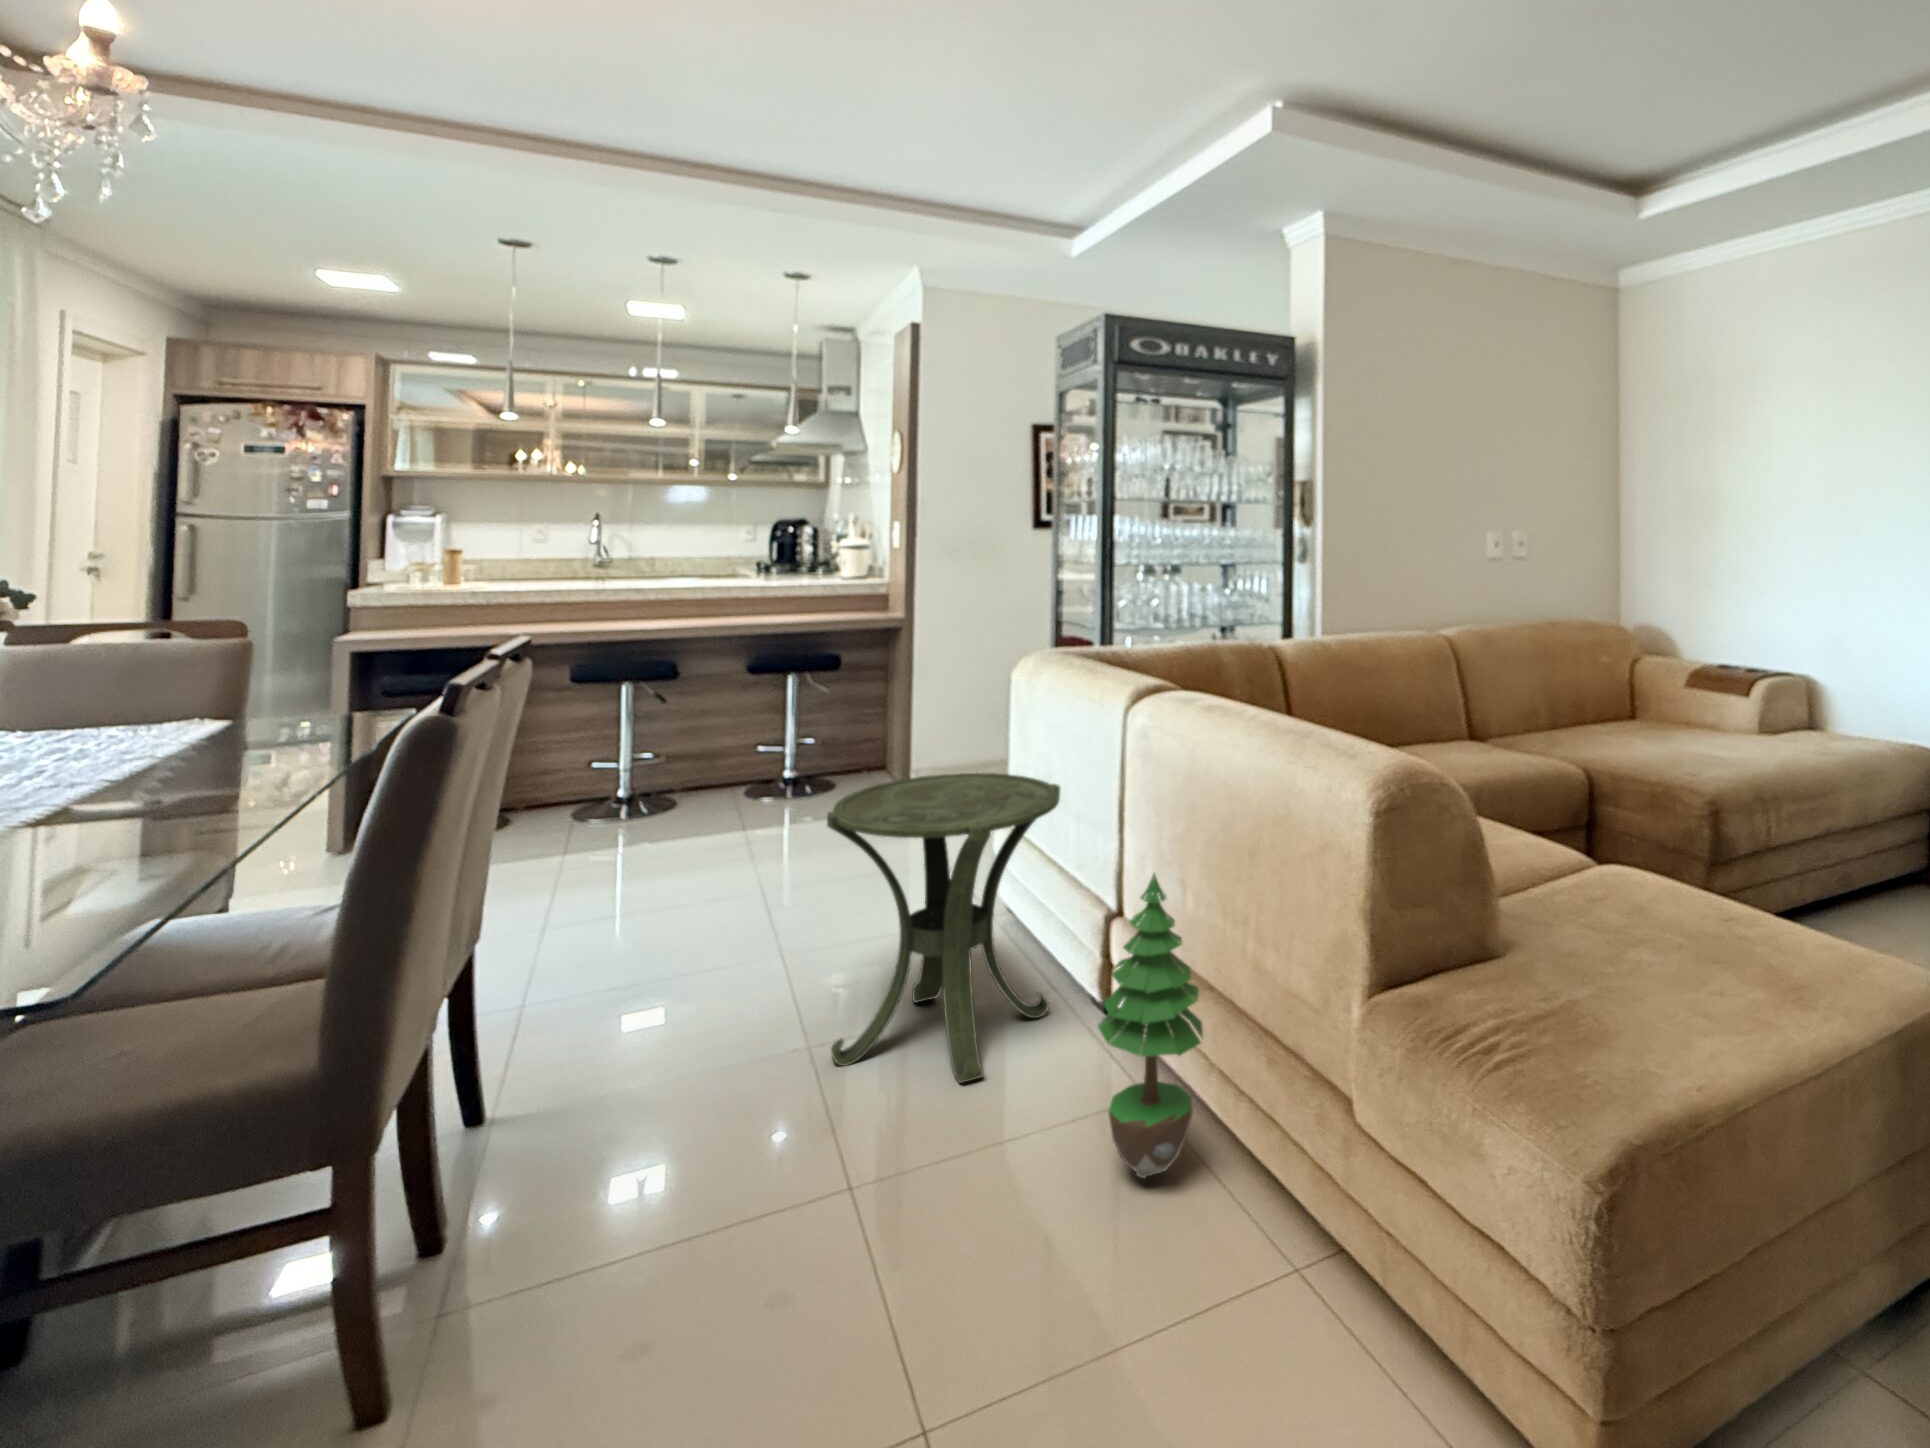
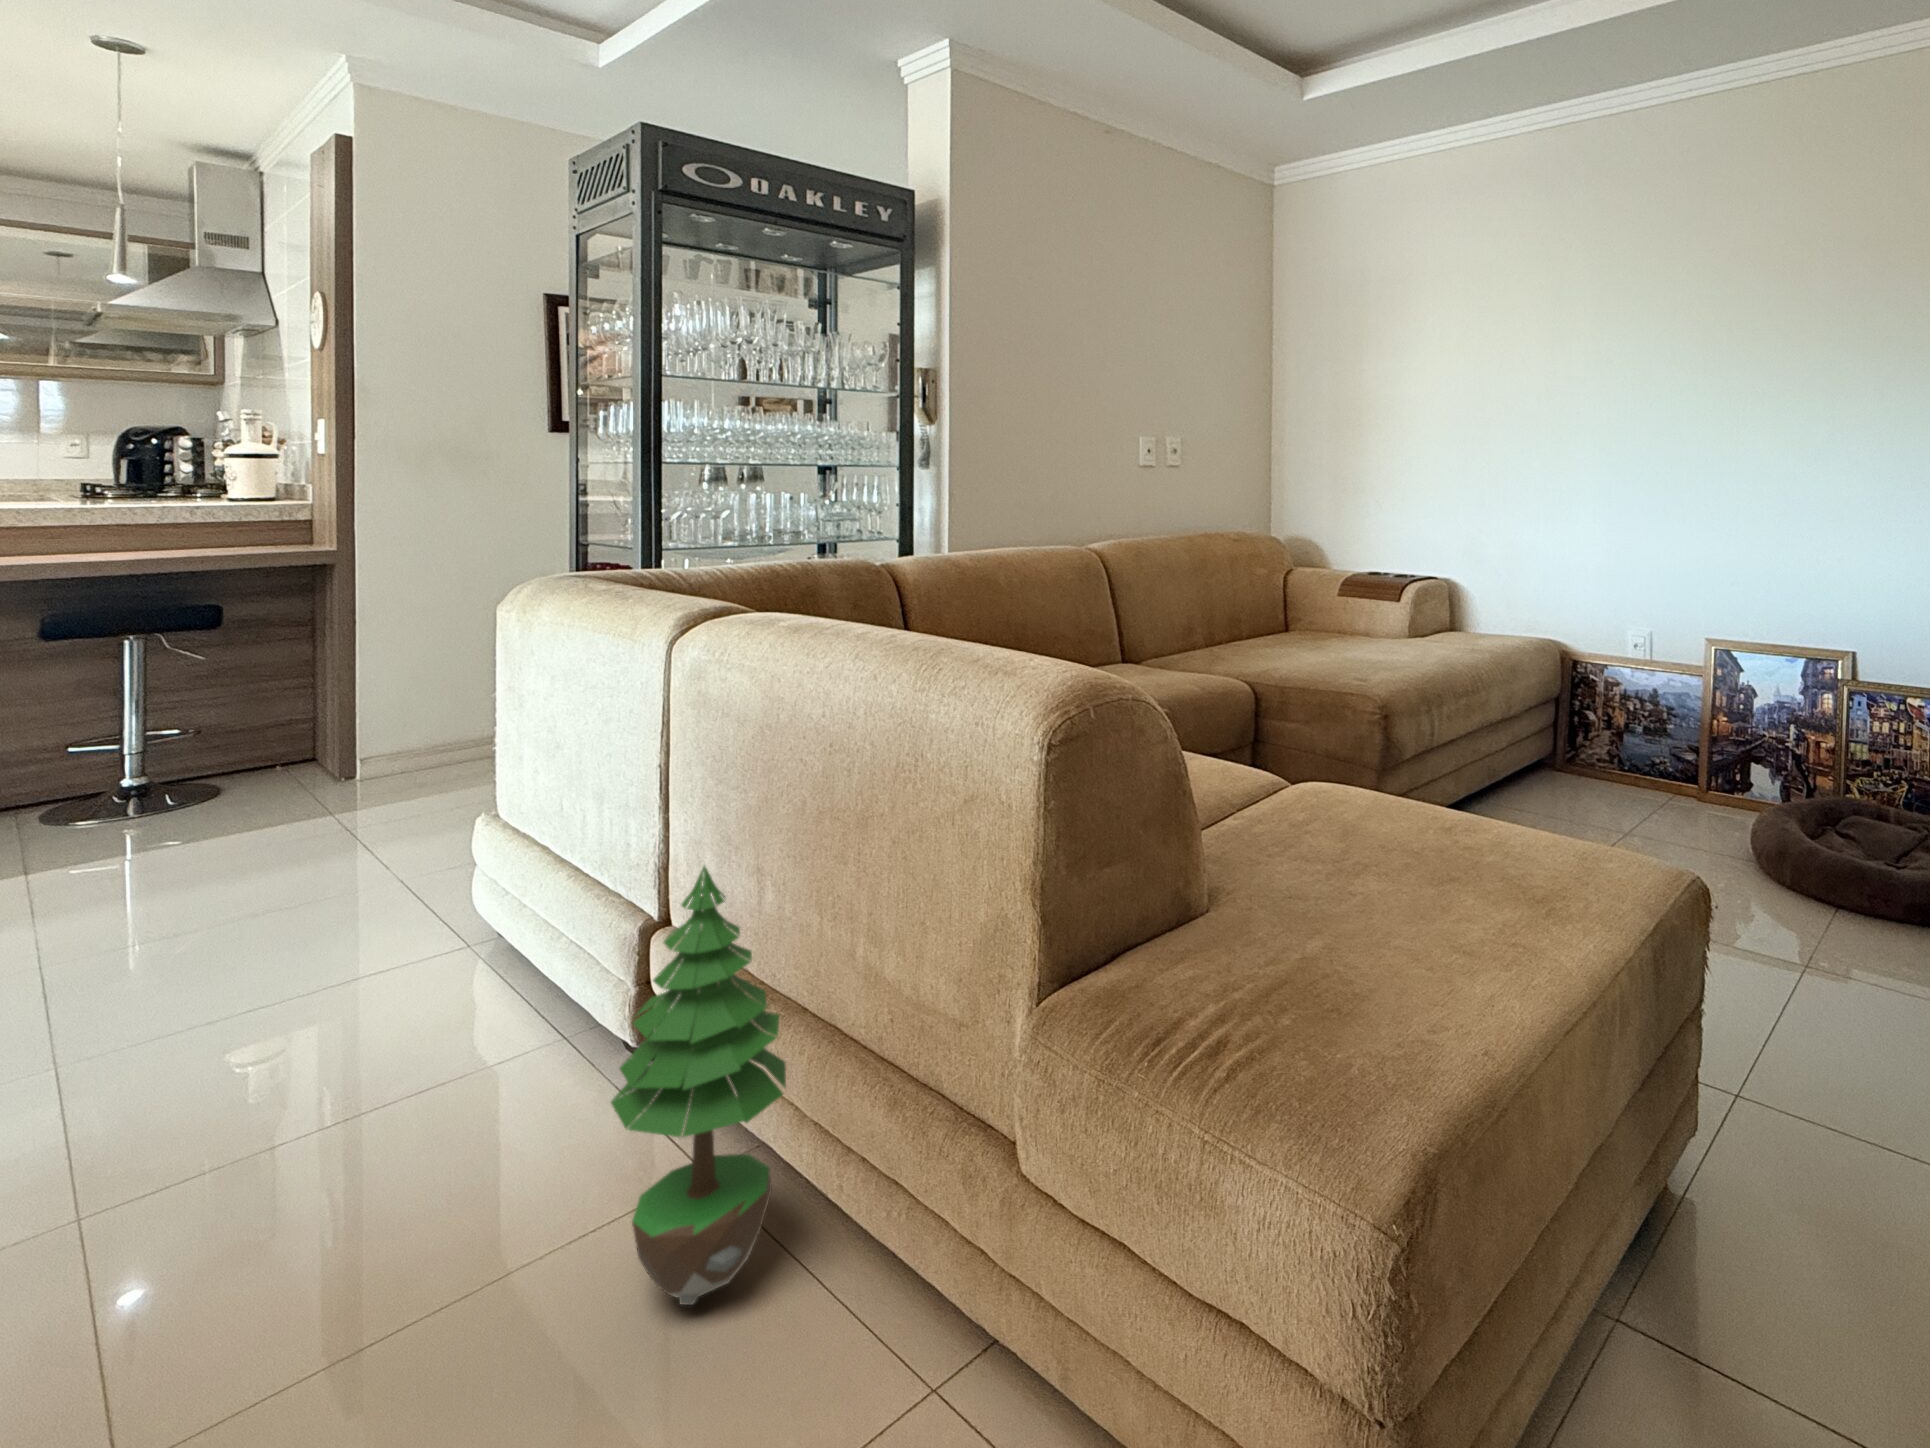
side table: present [827,773,1060,1083] -> none [94,746,564,1235]

